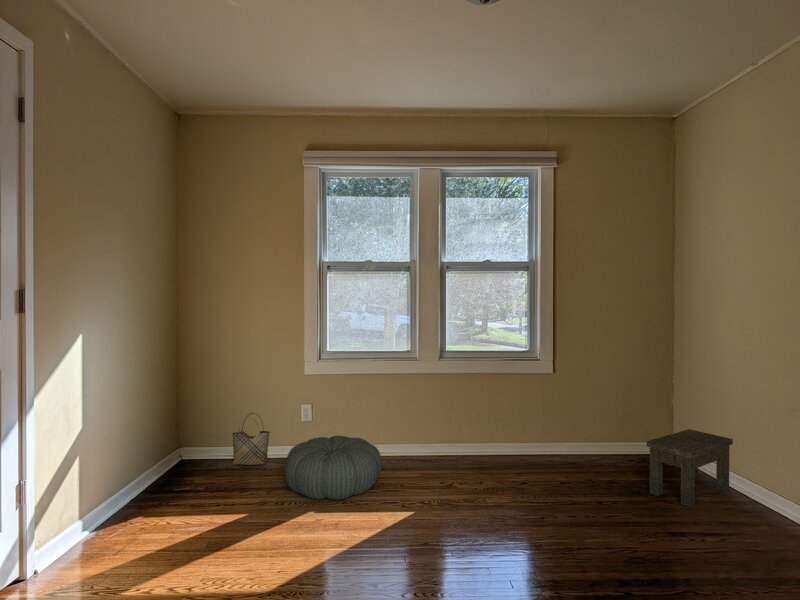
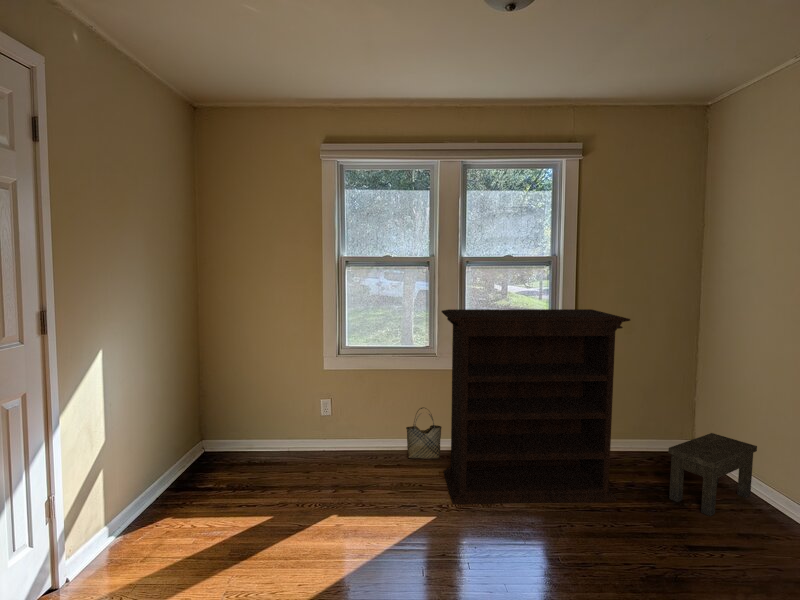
bookshelf: none [422,309,604,501] -> present [442,309,630,504]
woven basket: present [232,413,270,465] -> present [406,407,442,459]
pouf: present [285,436,382,499] -> none [305,434,400,502]

